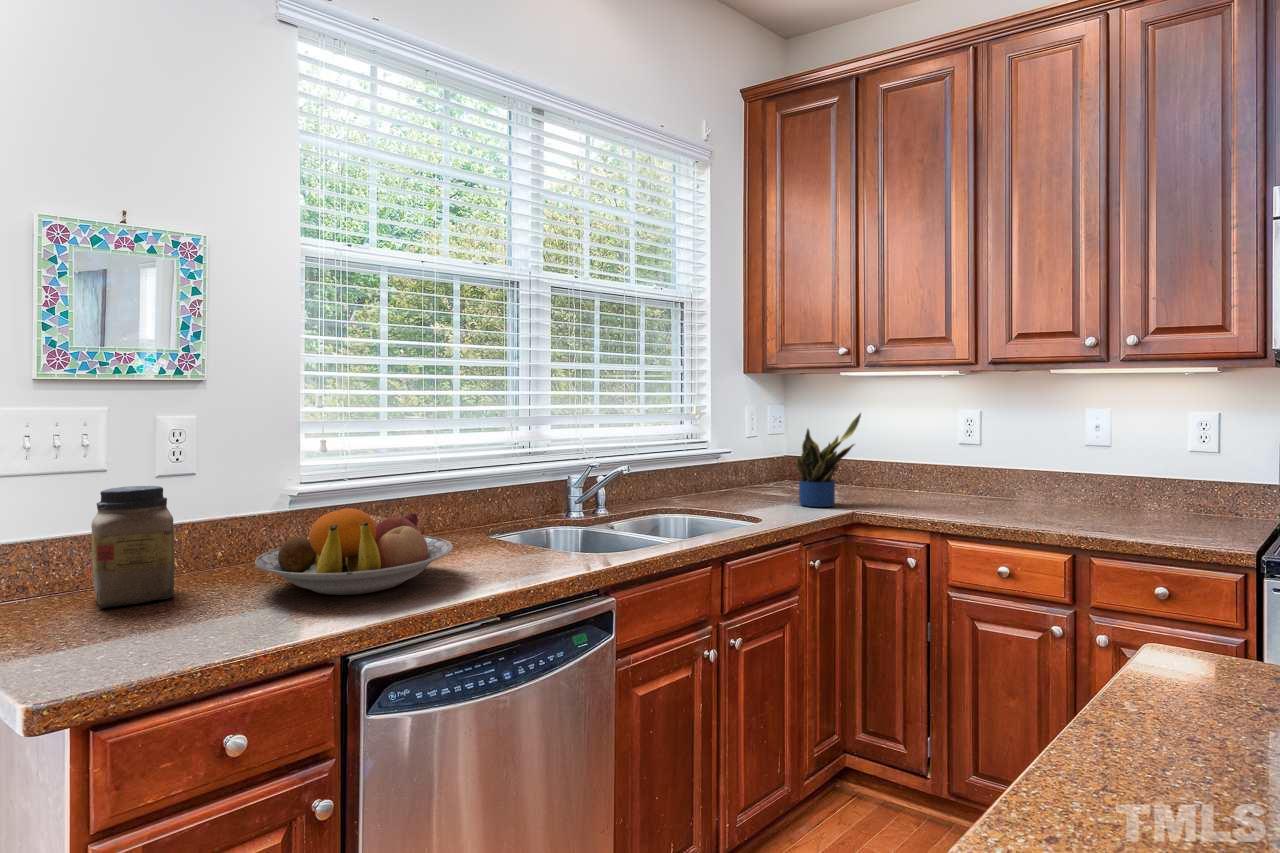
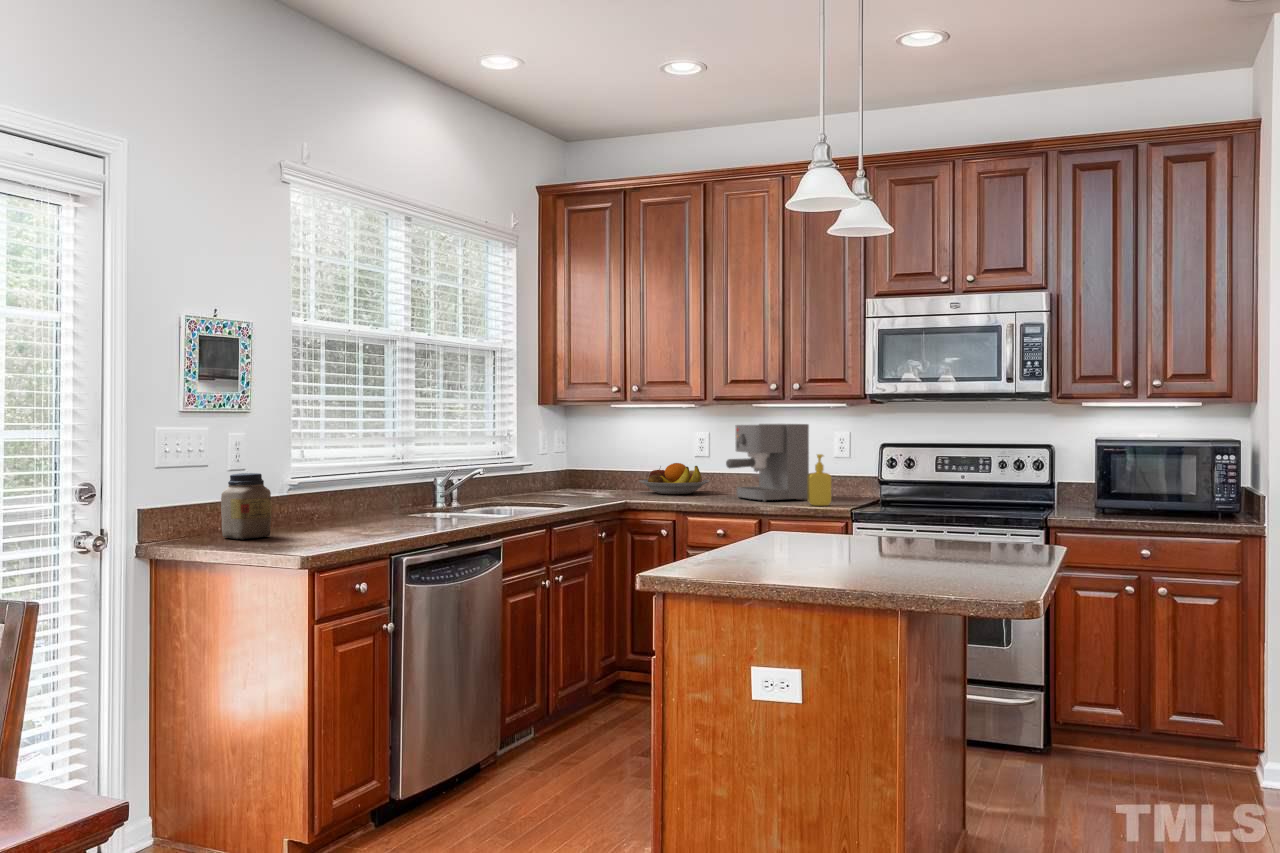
coffee maker: none [1015,398,1163,523] -> present [726,424,809,502]
potted plant: present [797,413,861,507] -> none [587,433,631,500]
soap dispenser: none [1171,451,1225,542] -> present [807,454,831,506]
fruit bowl: present [255,508,453,595] -> present [639,463,710,494]

